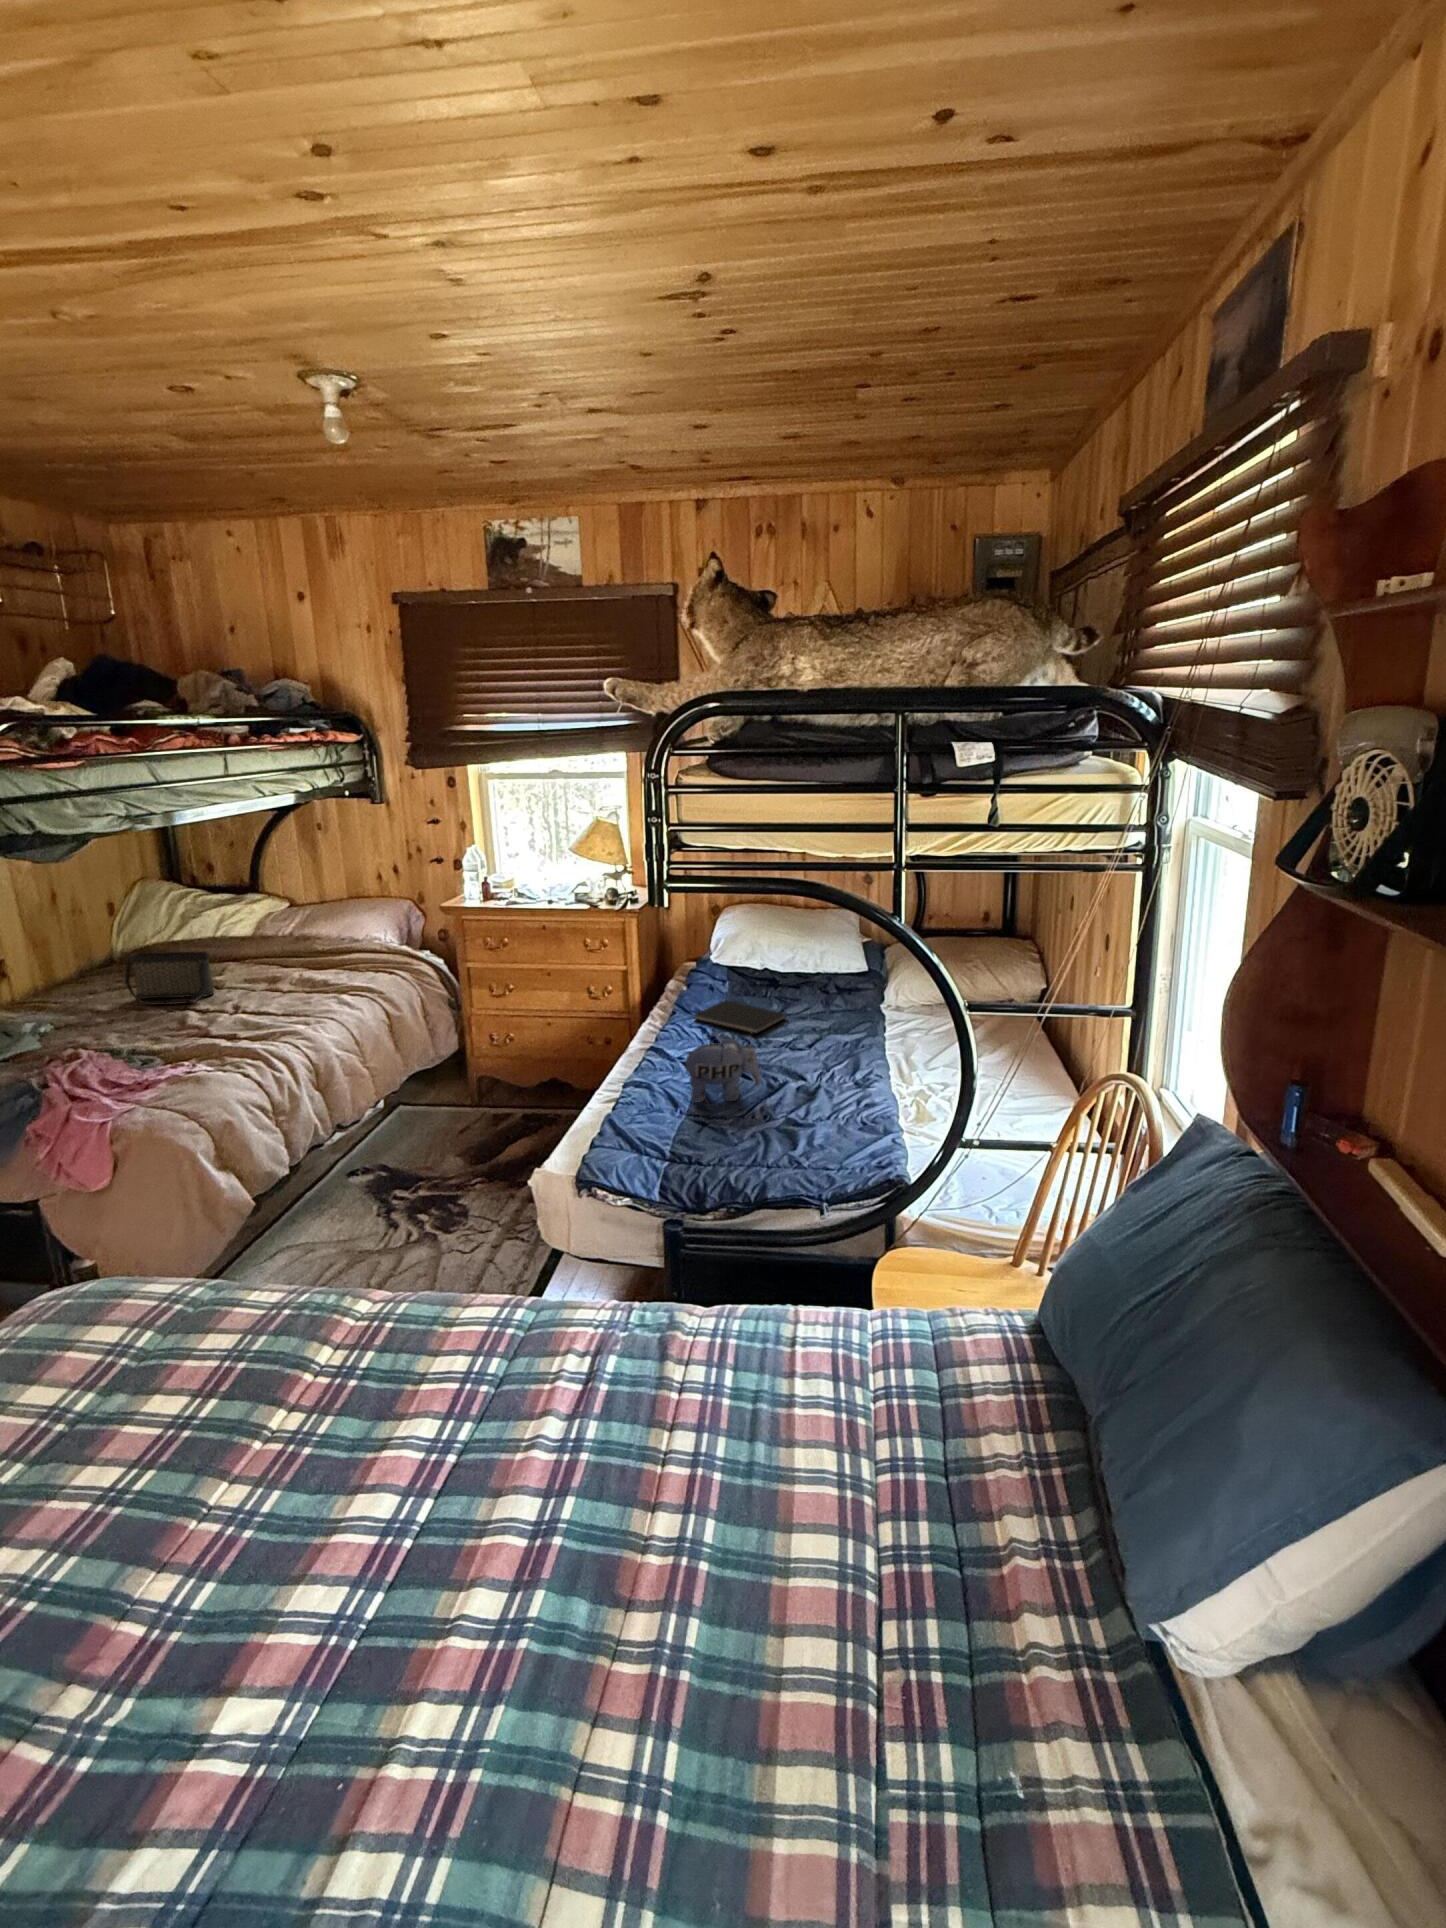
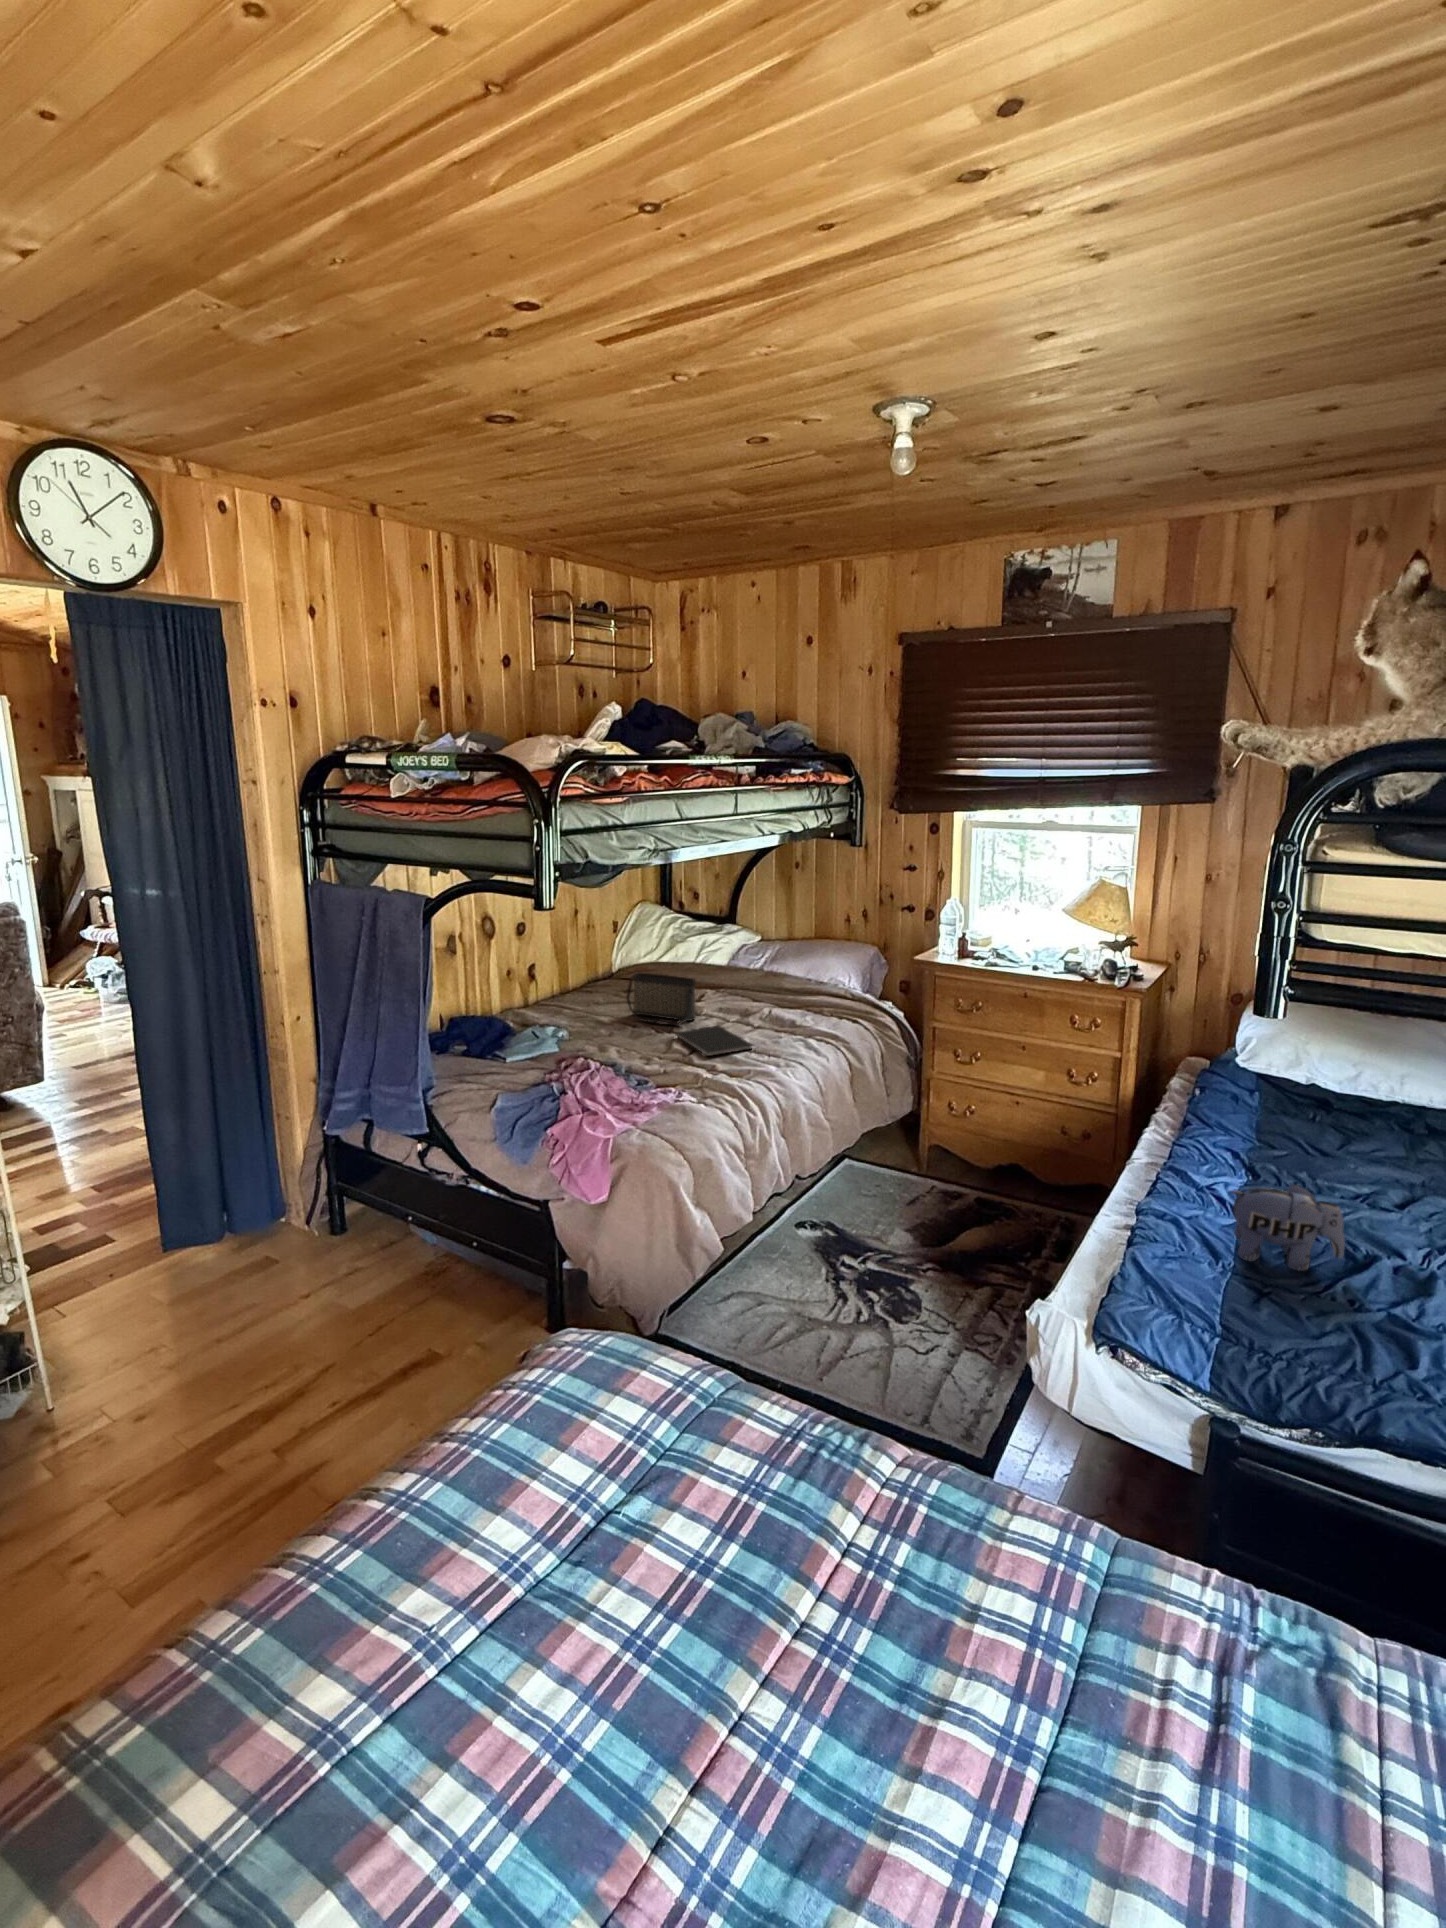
notebook: present [694,1001,786,1033] -> present [675,1026,752,1056]

